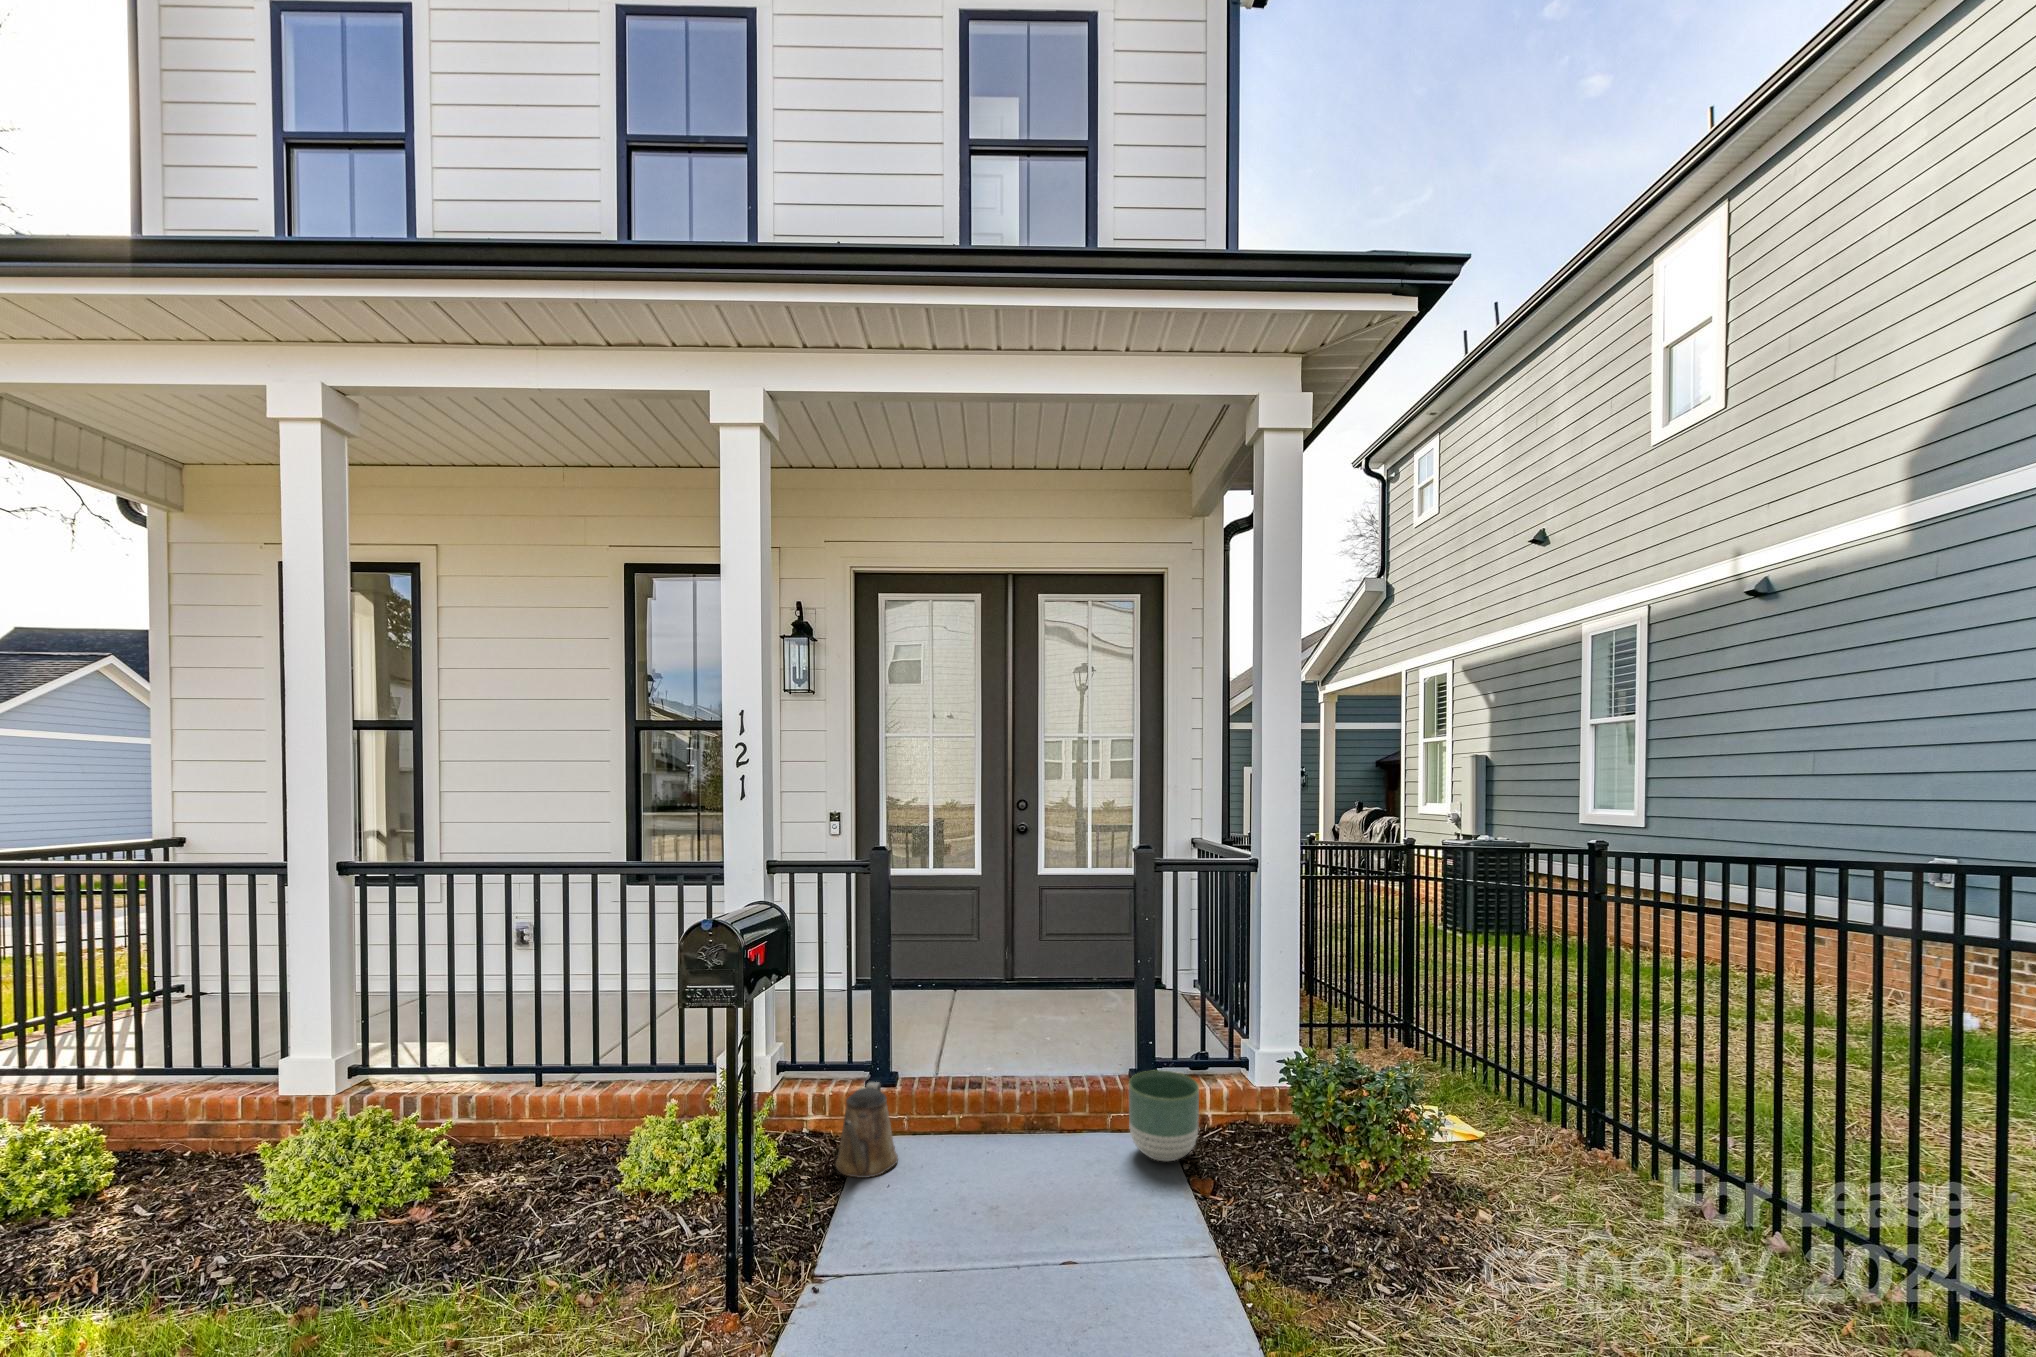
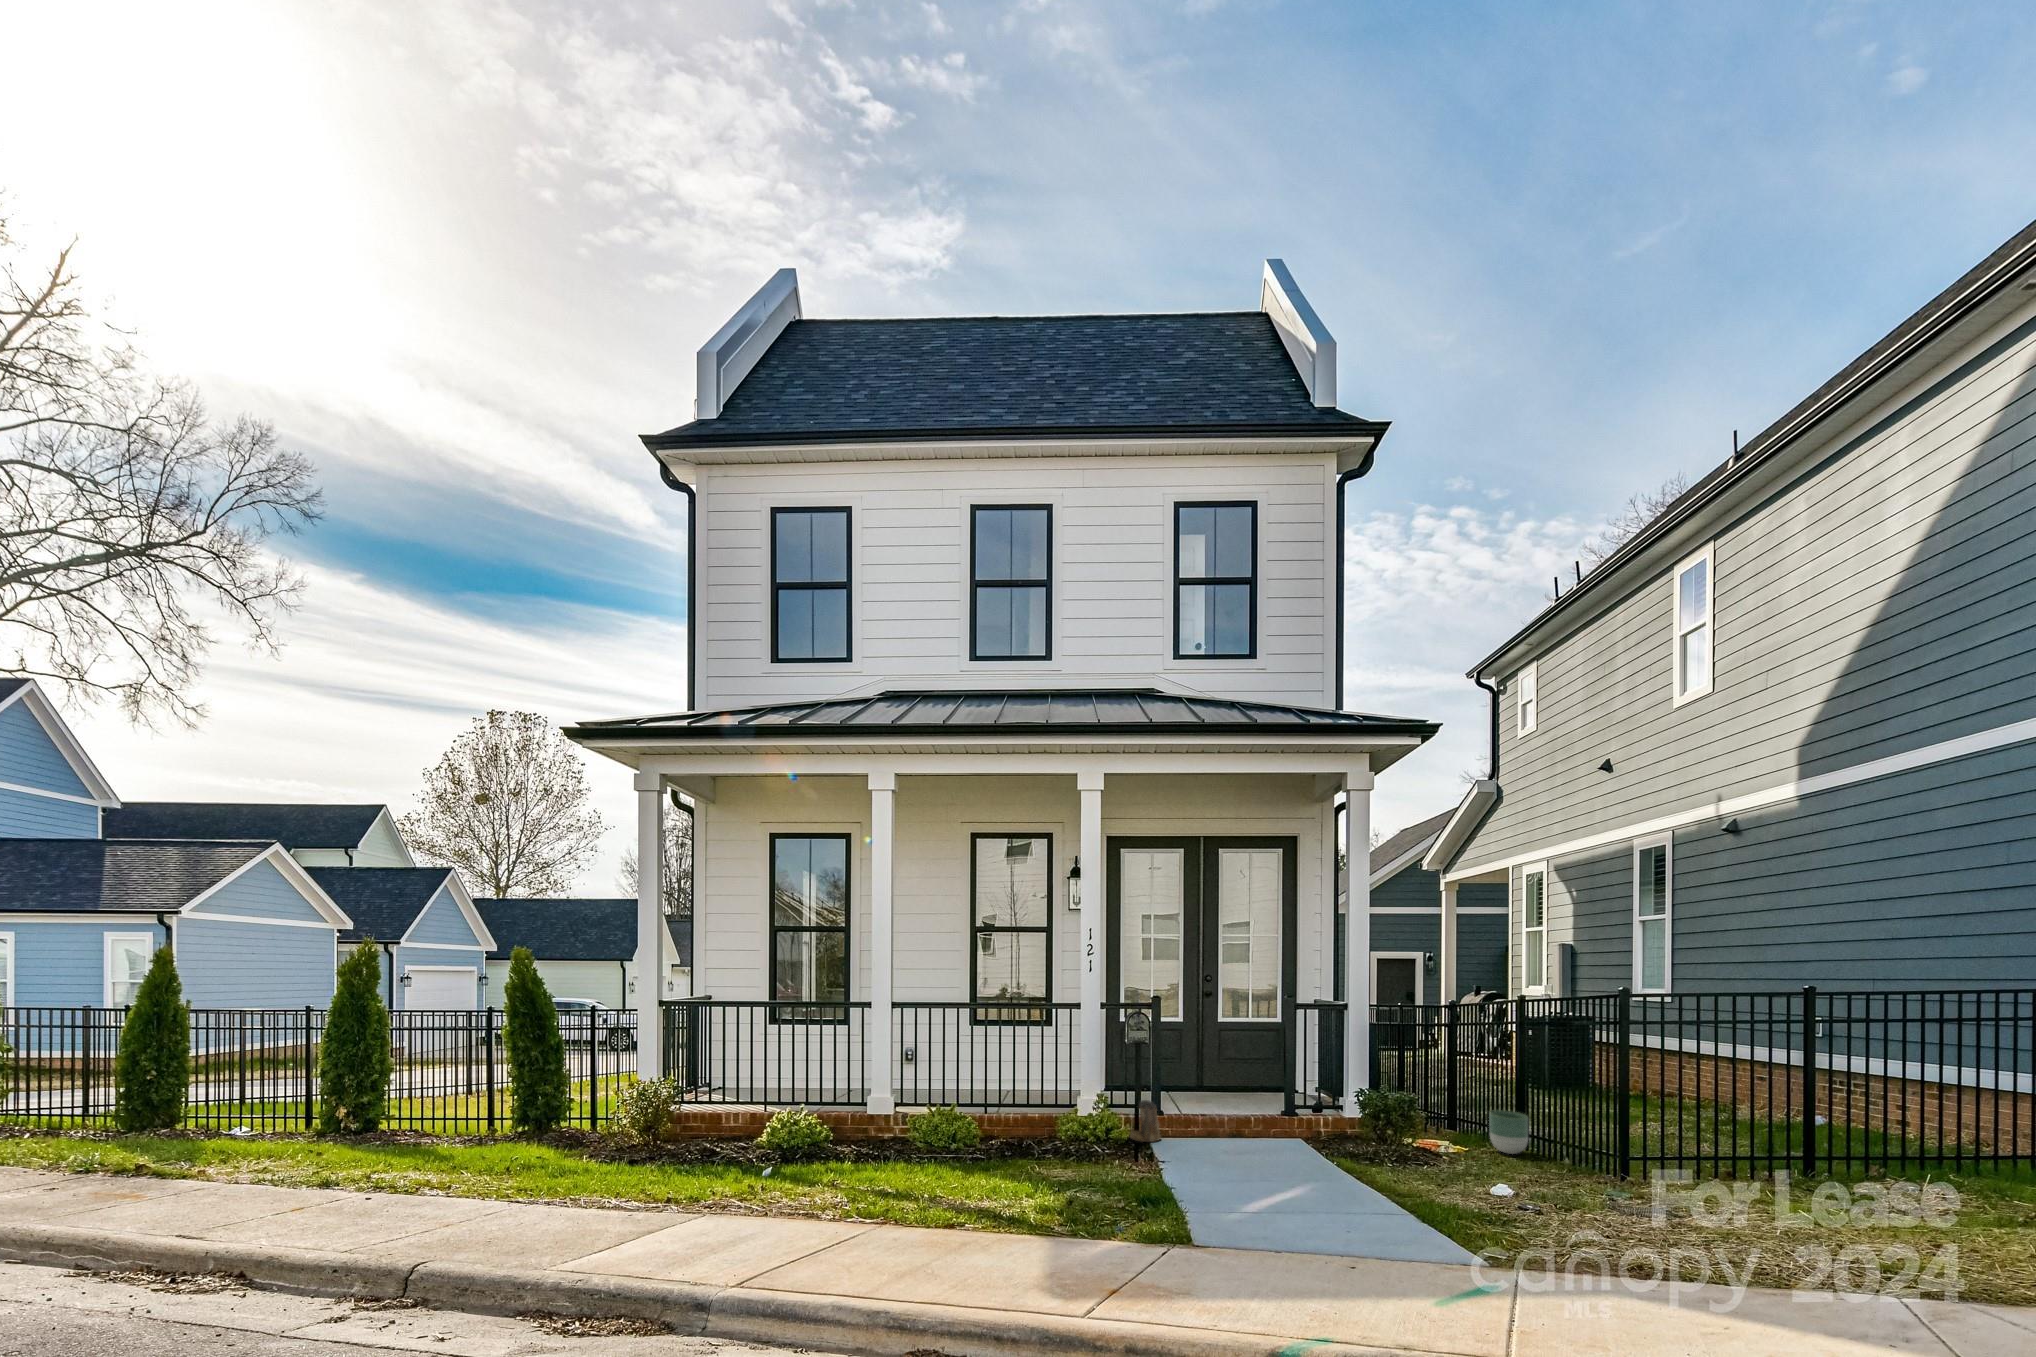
planter: present [1129,1070,1199,1161] -> present [1489,1110,1528,1154]

